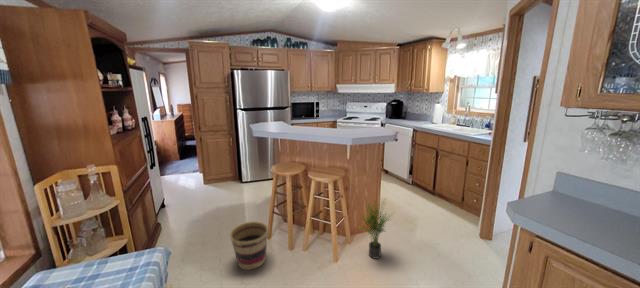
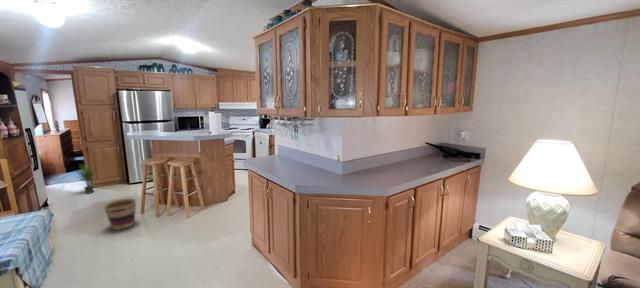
potted plant: present [364,204,388,258] -> present [76,166,94,194]

